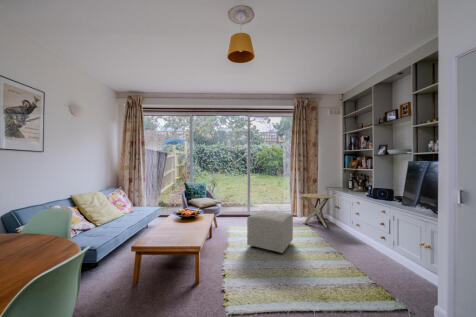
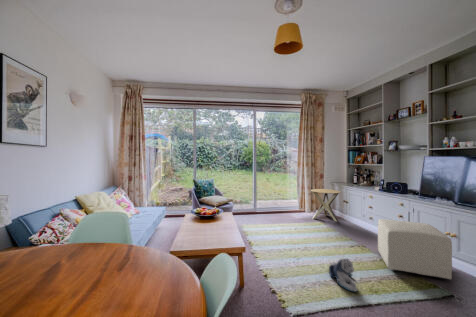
ottoman: present [247,210,293,253] -> present [378,219,452,279]
plush toy: none [286,264,310,298] -> present [329,259,357,292]

